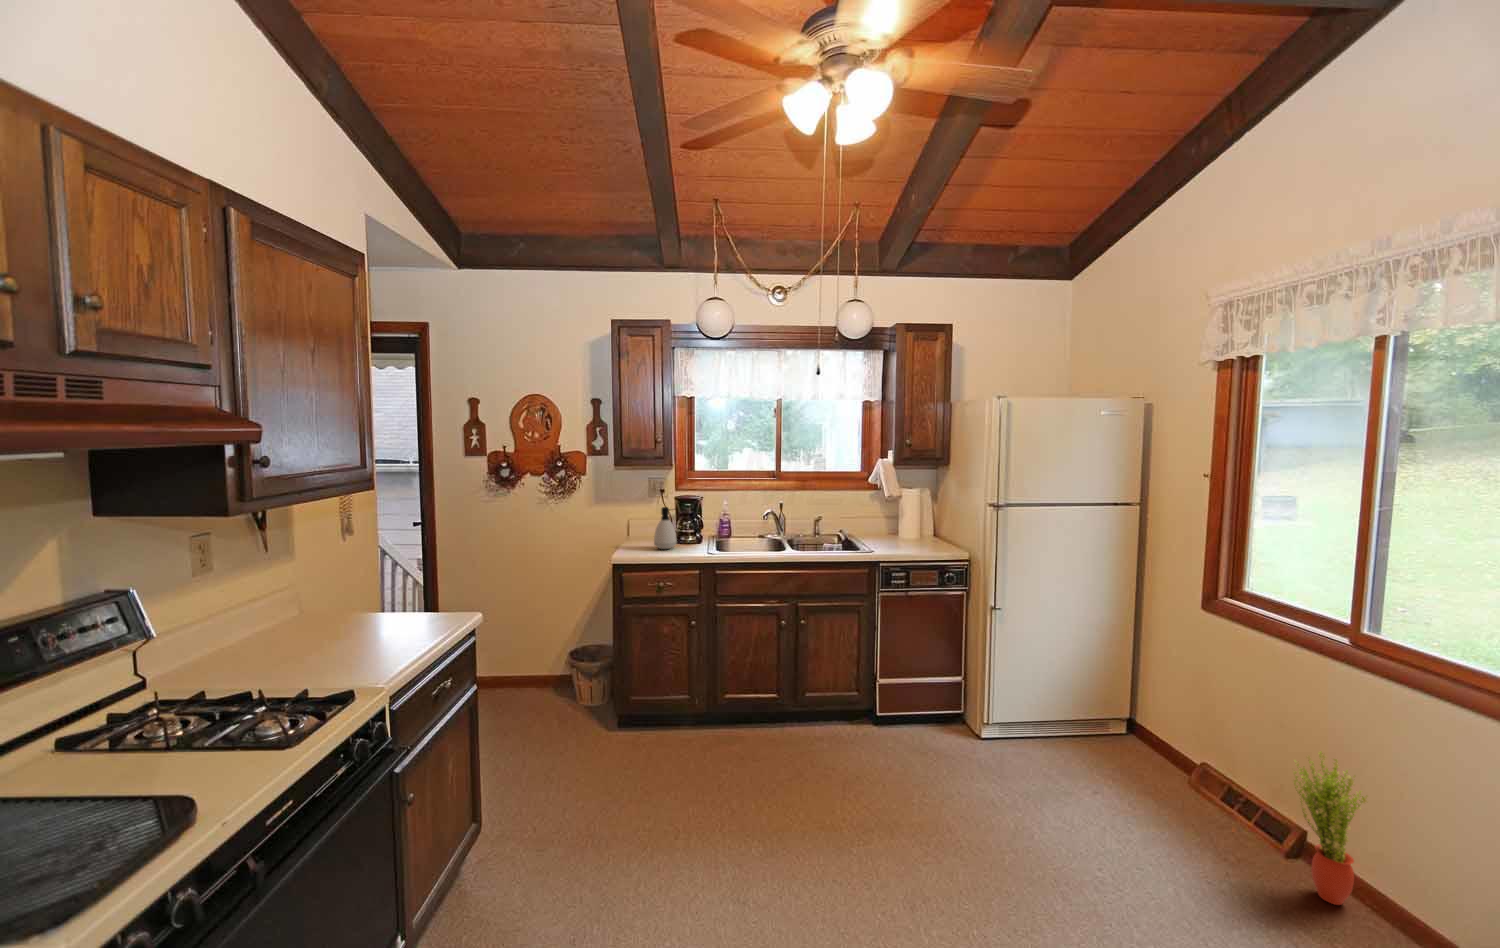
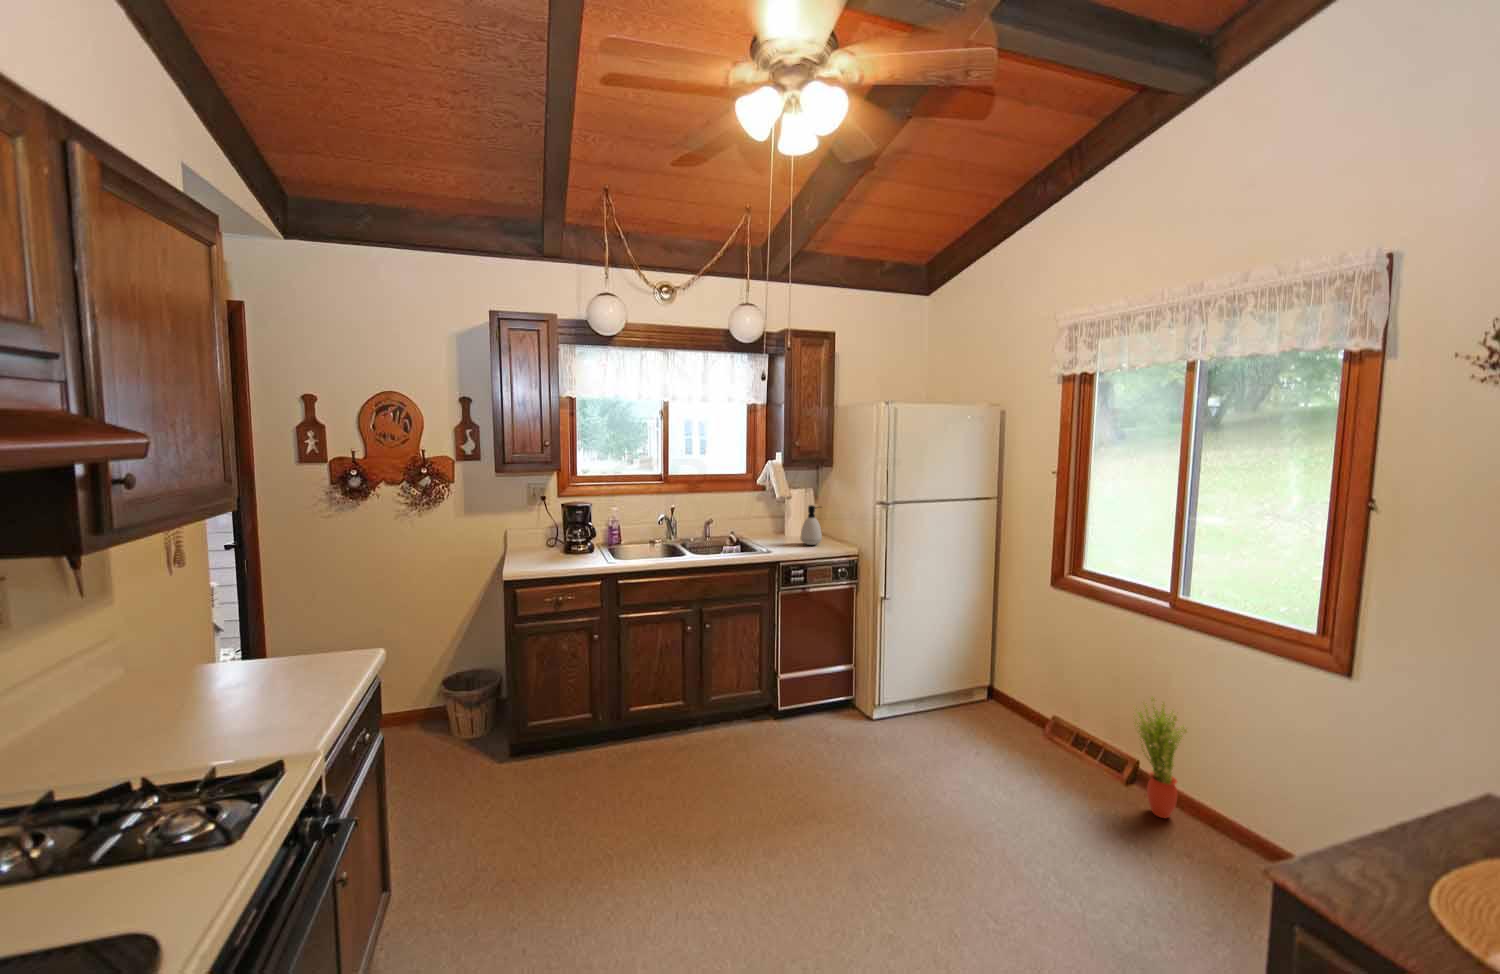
soap dispenser: present [654,507,677,549] -> present [801,505,822,545]

